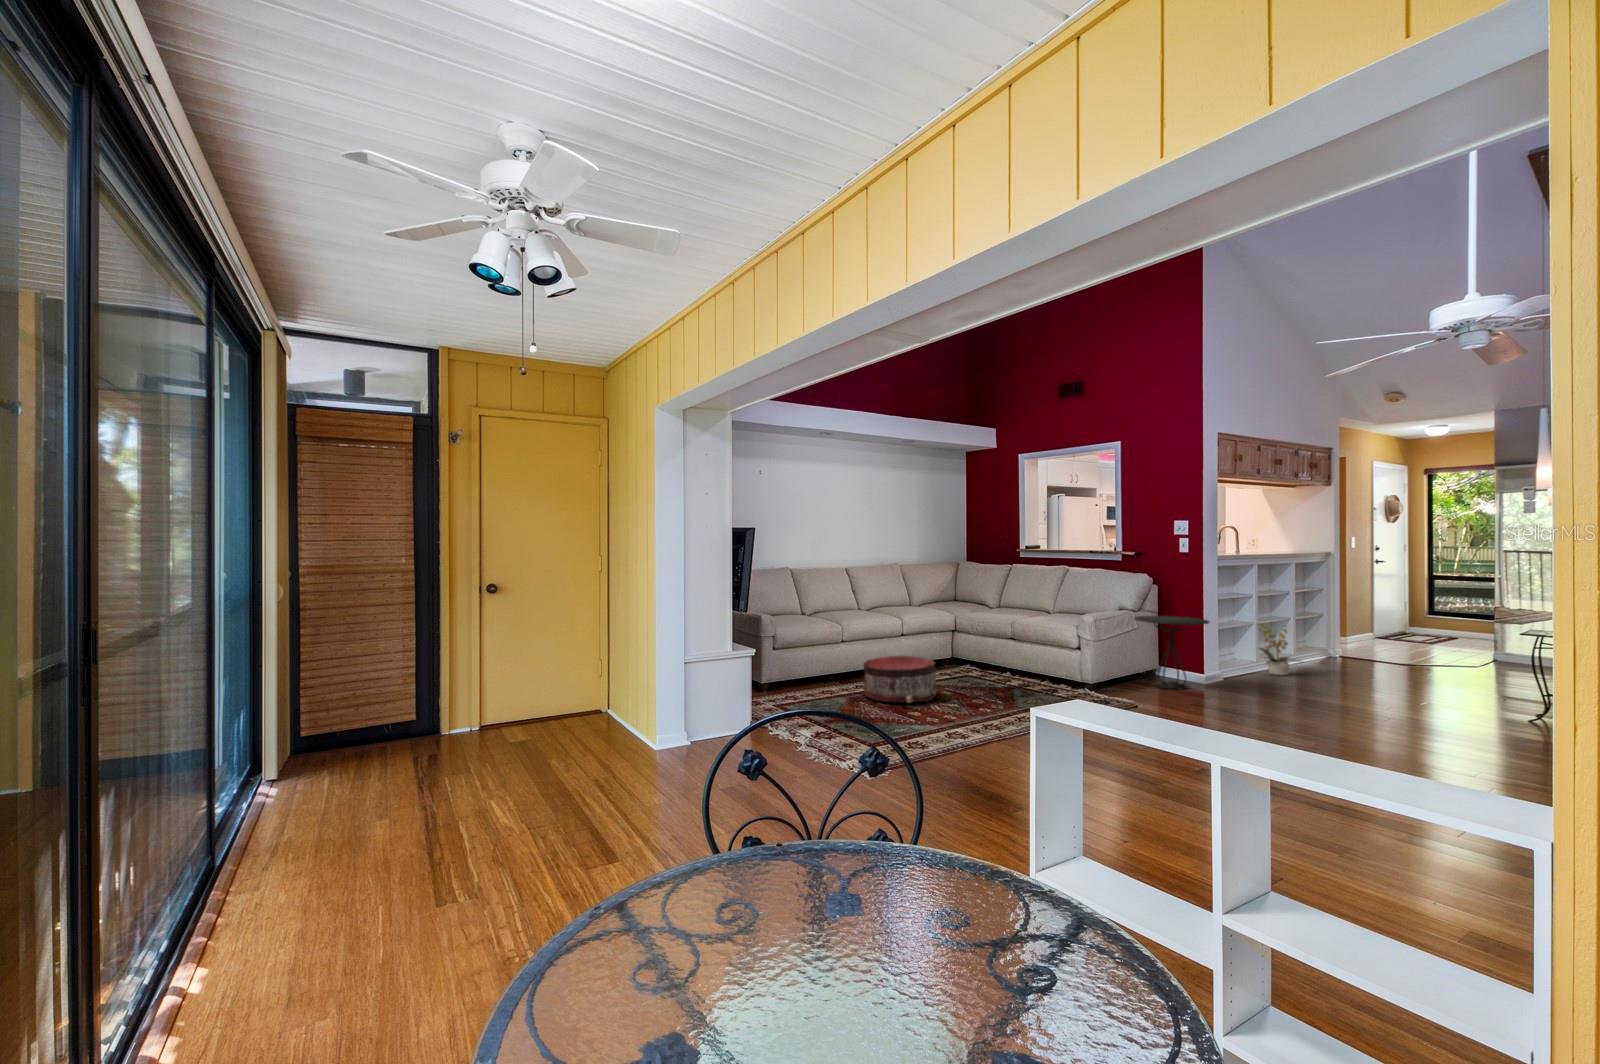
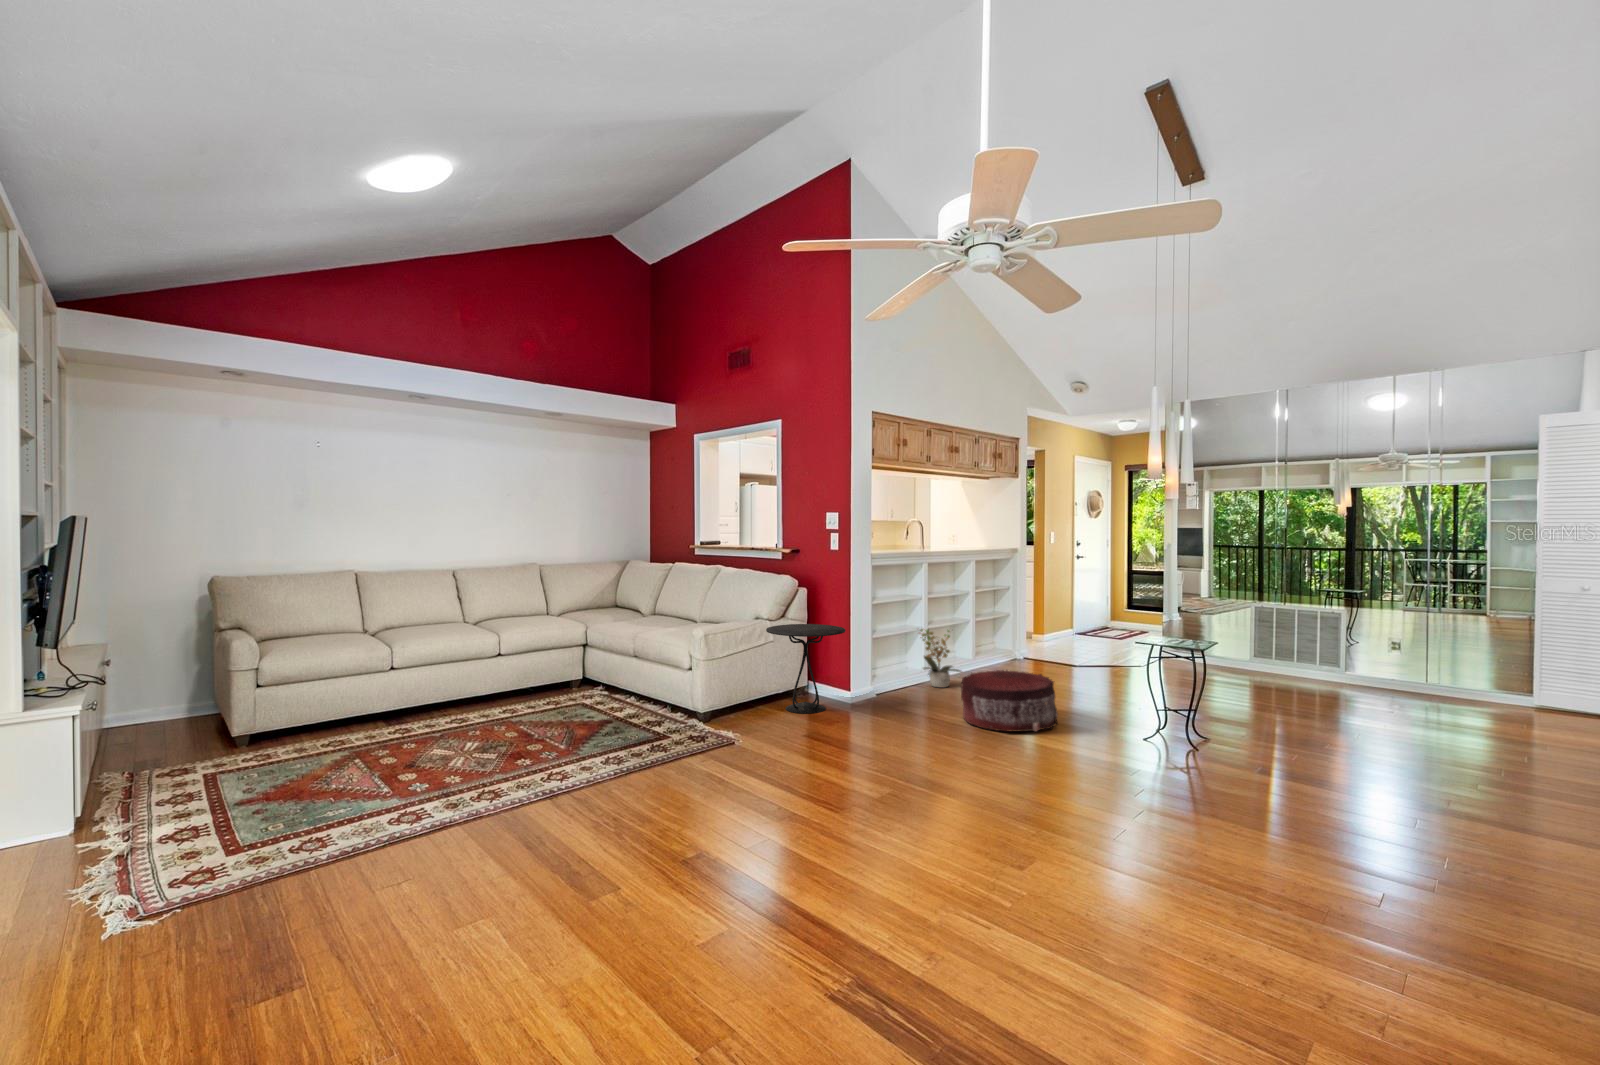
pouf: present [863,655,936,703] -> present [961,670,1058,732]

